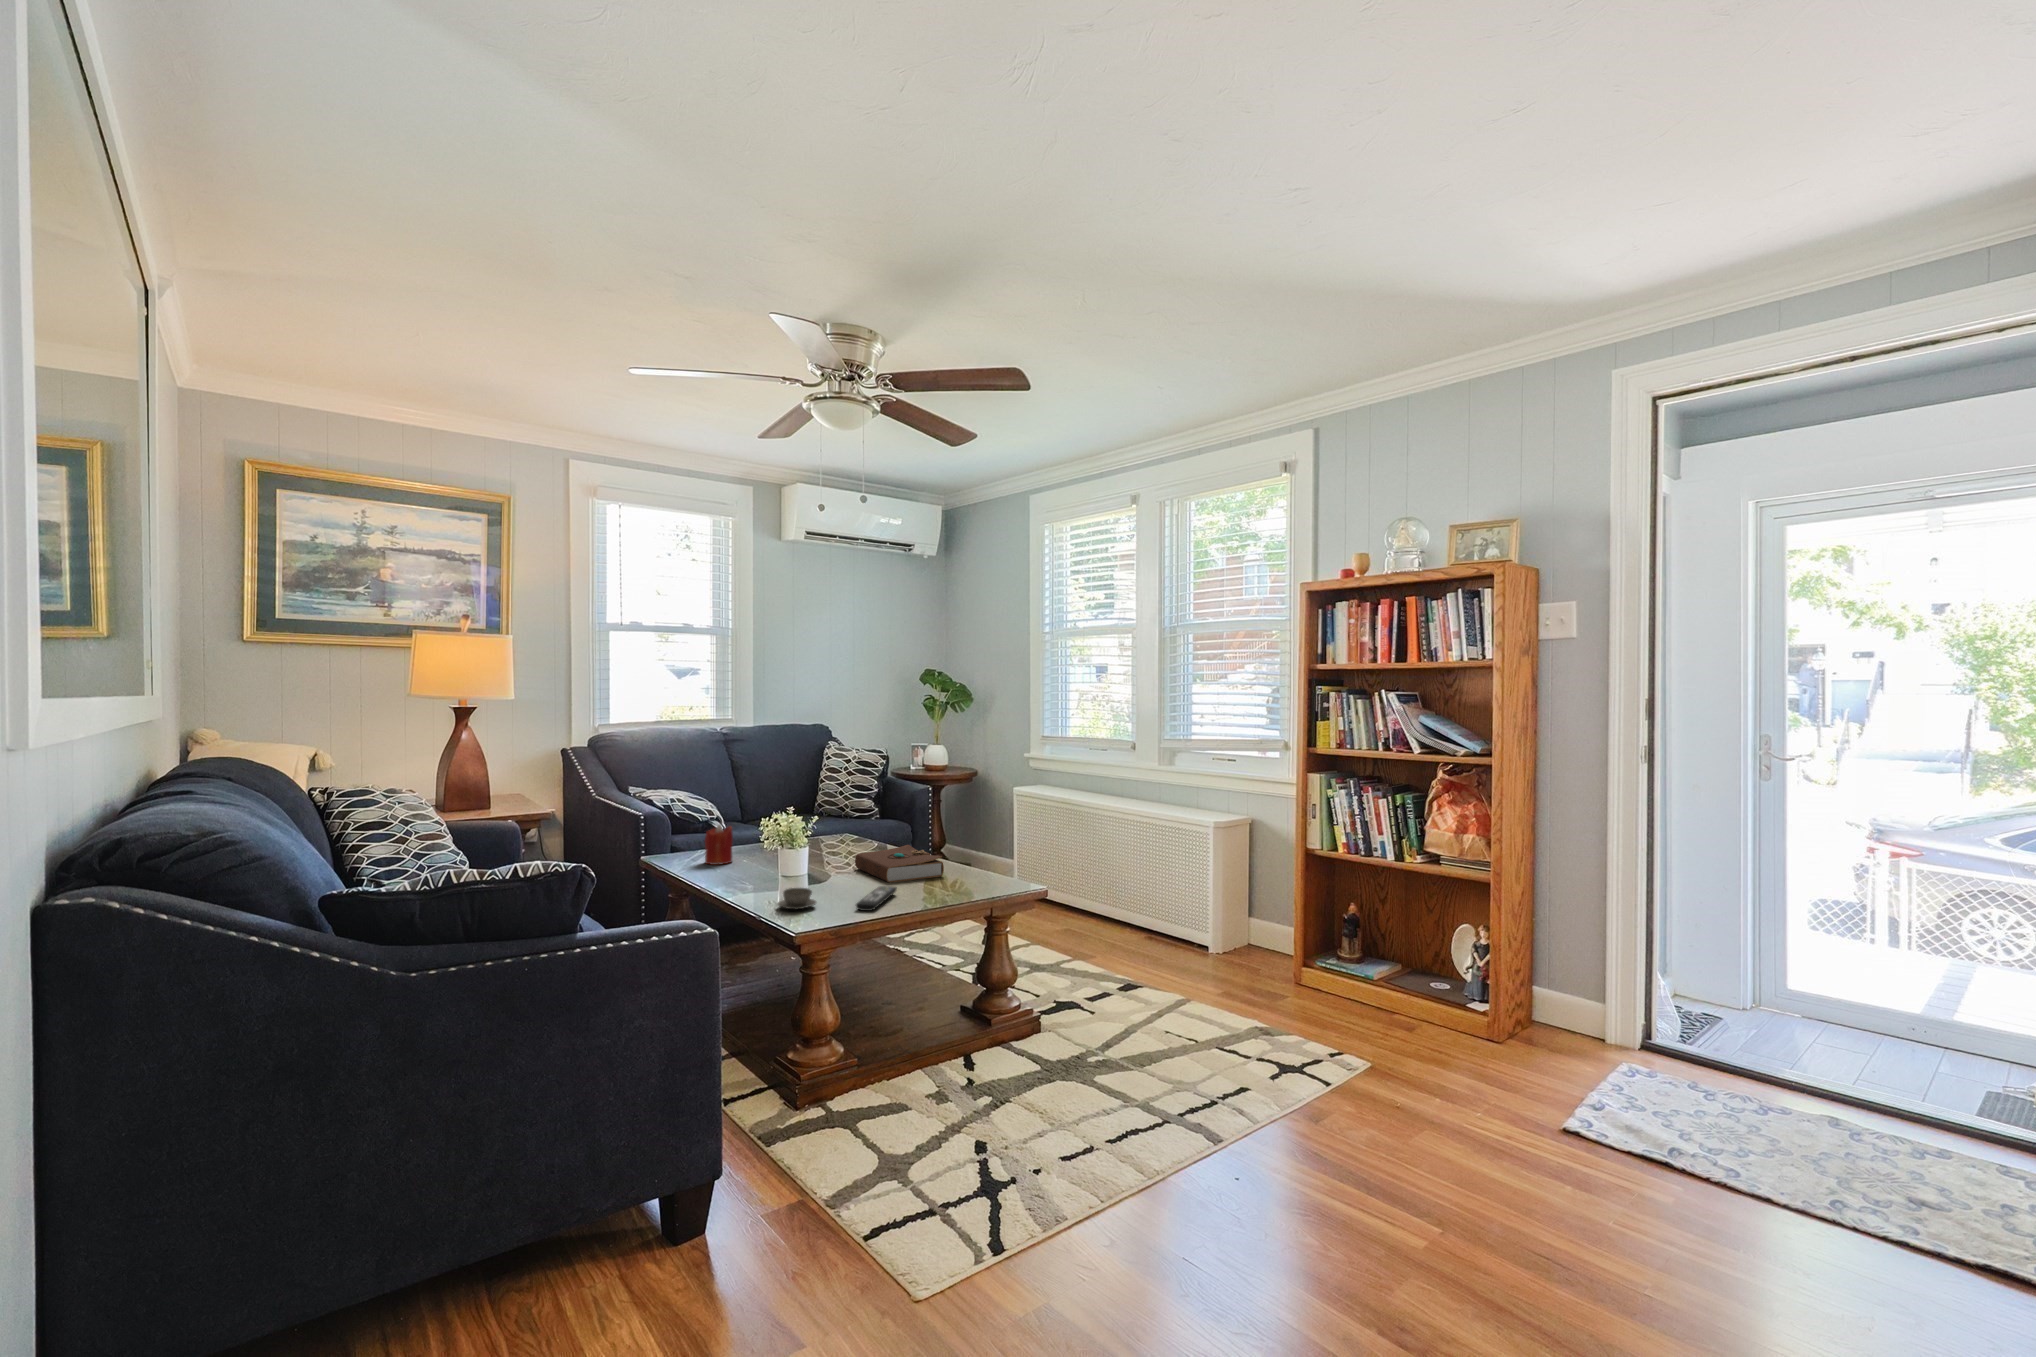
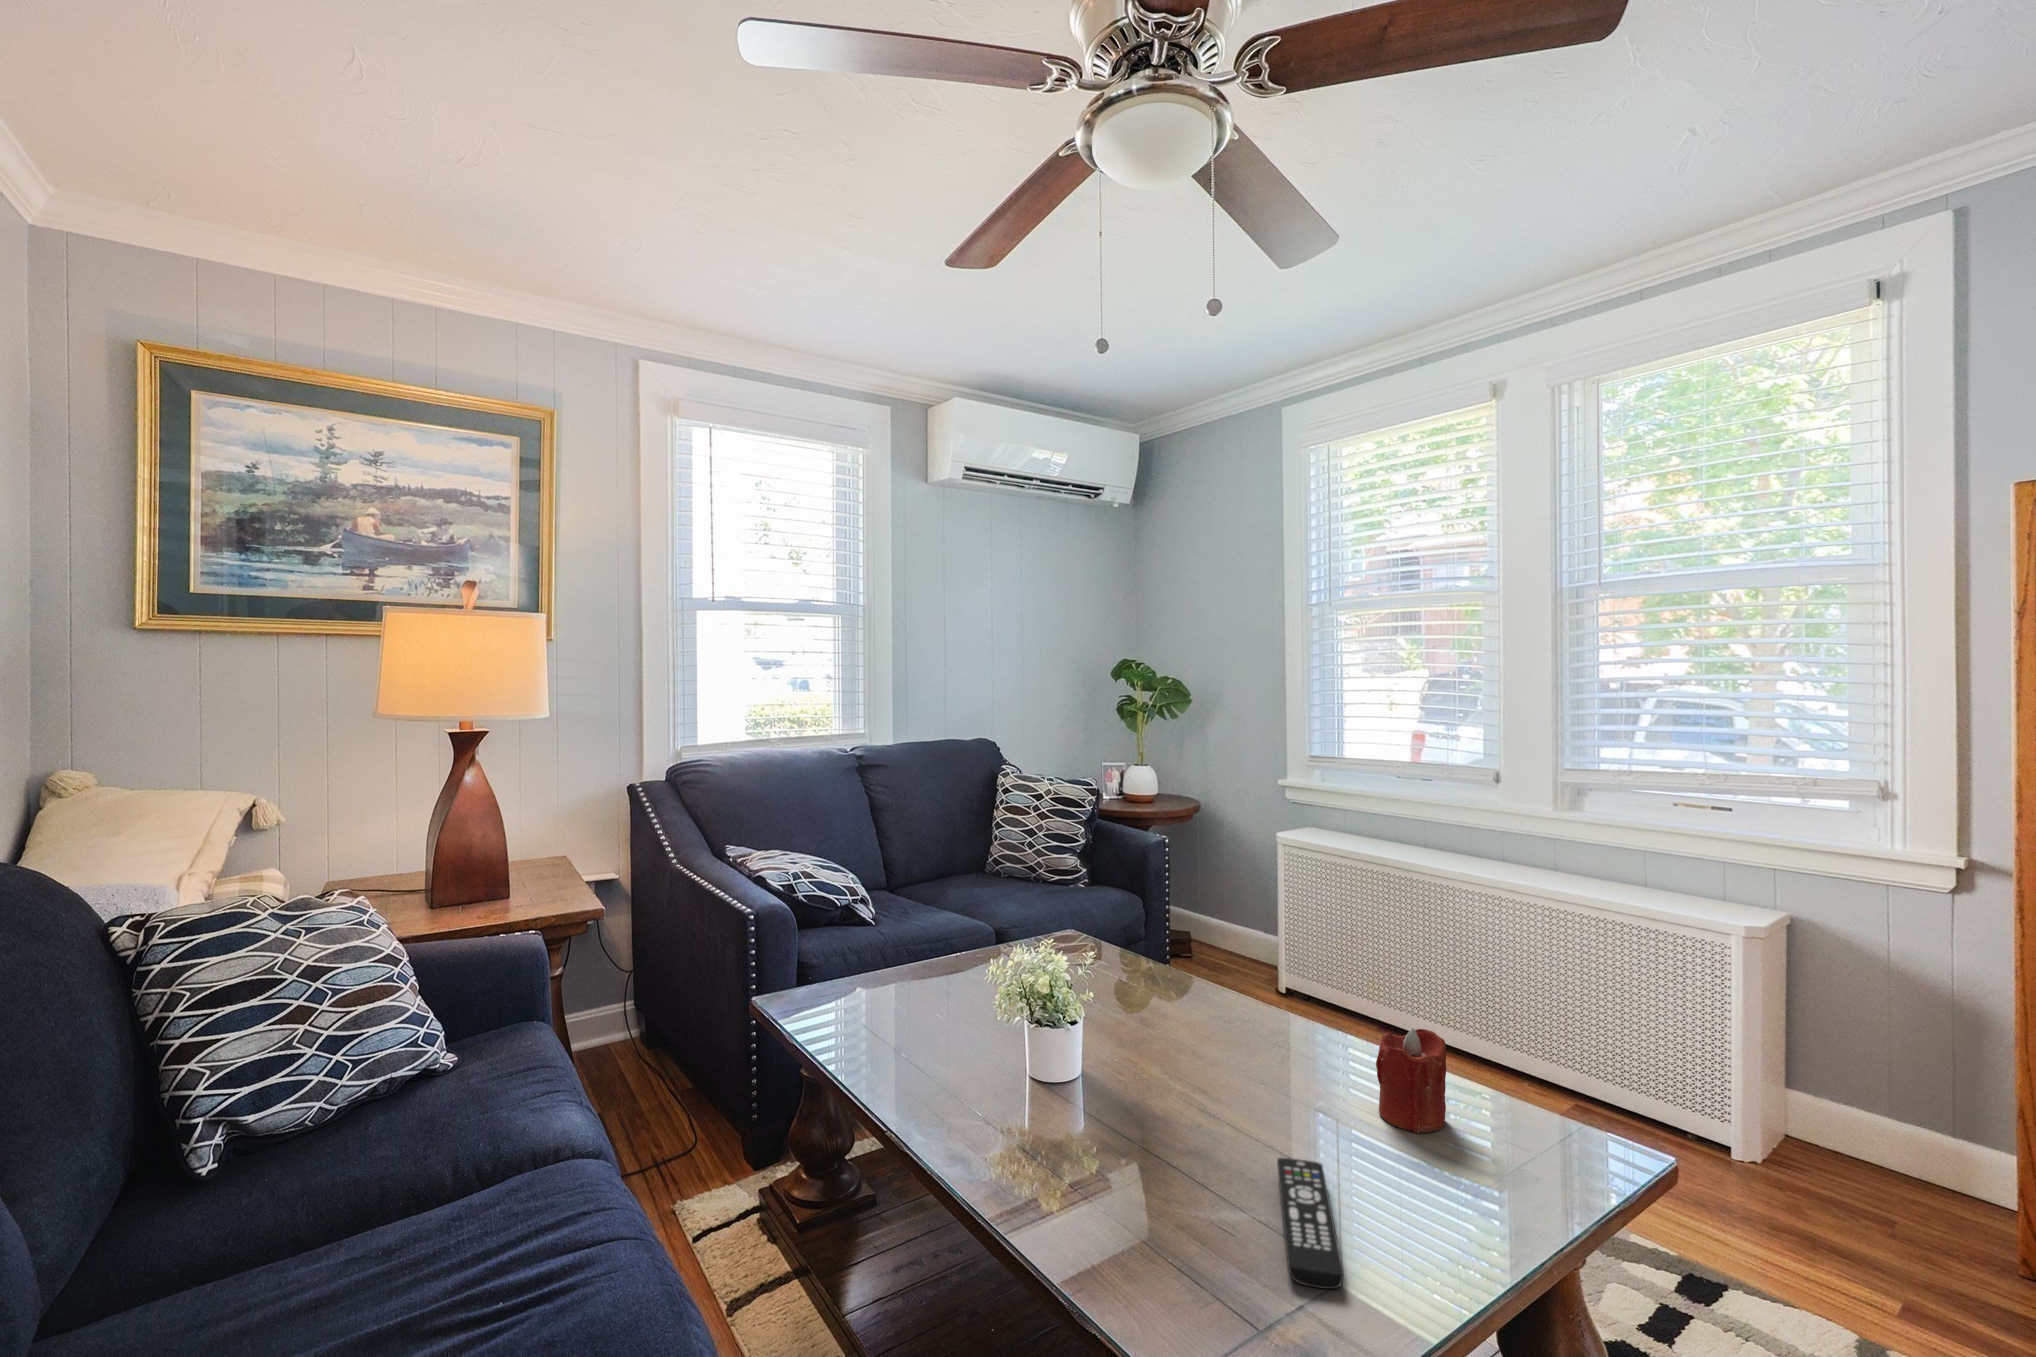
candle: present [705,825,733,865] -> present [1376,1028,1446,1133]
book: present [855,845,944,883] -> none [1153,995,1351,1114]
teacup: present [778,888,816,909] -> none [1087,1200,1184,1284]

